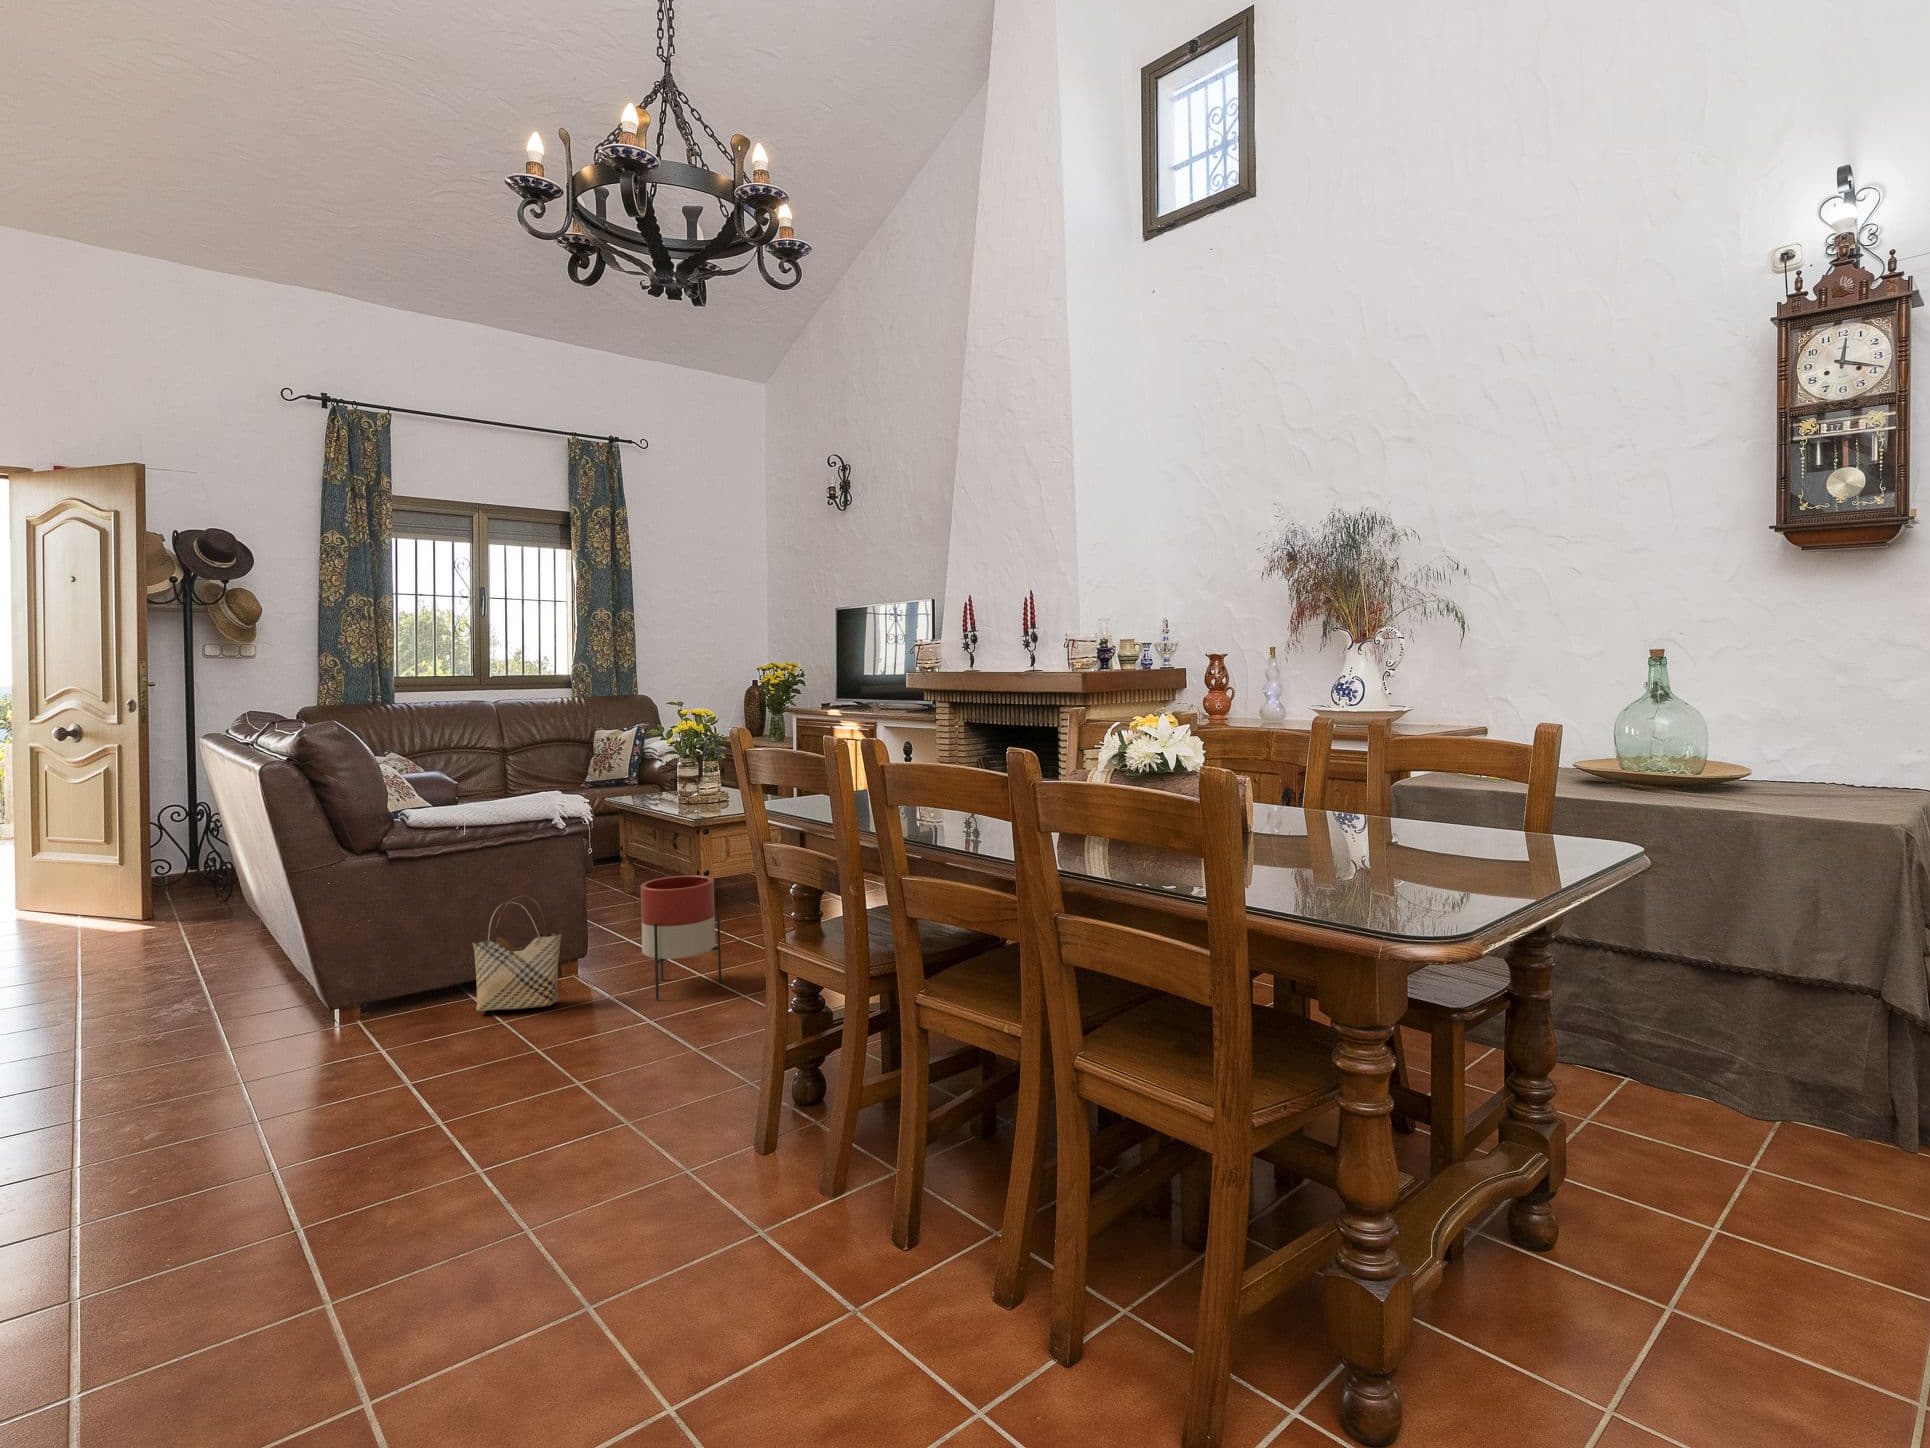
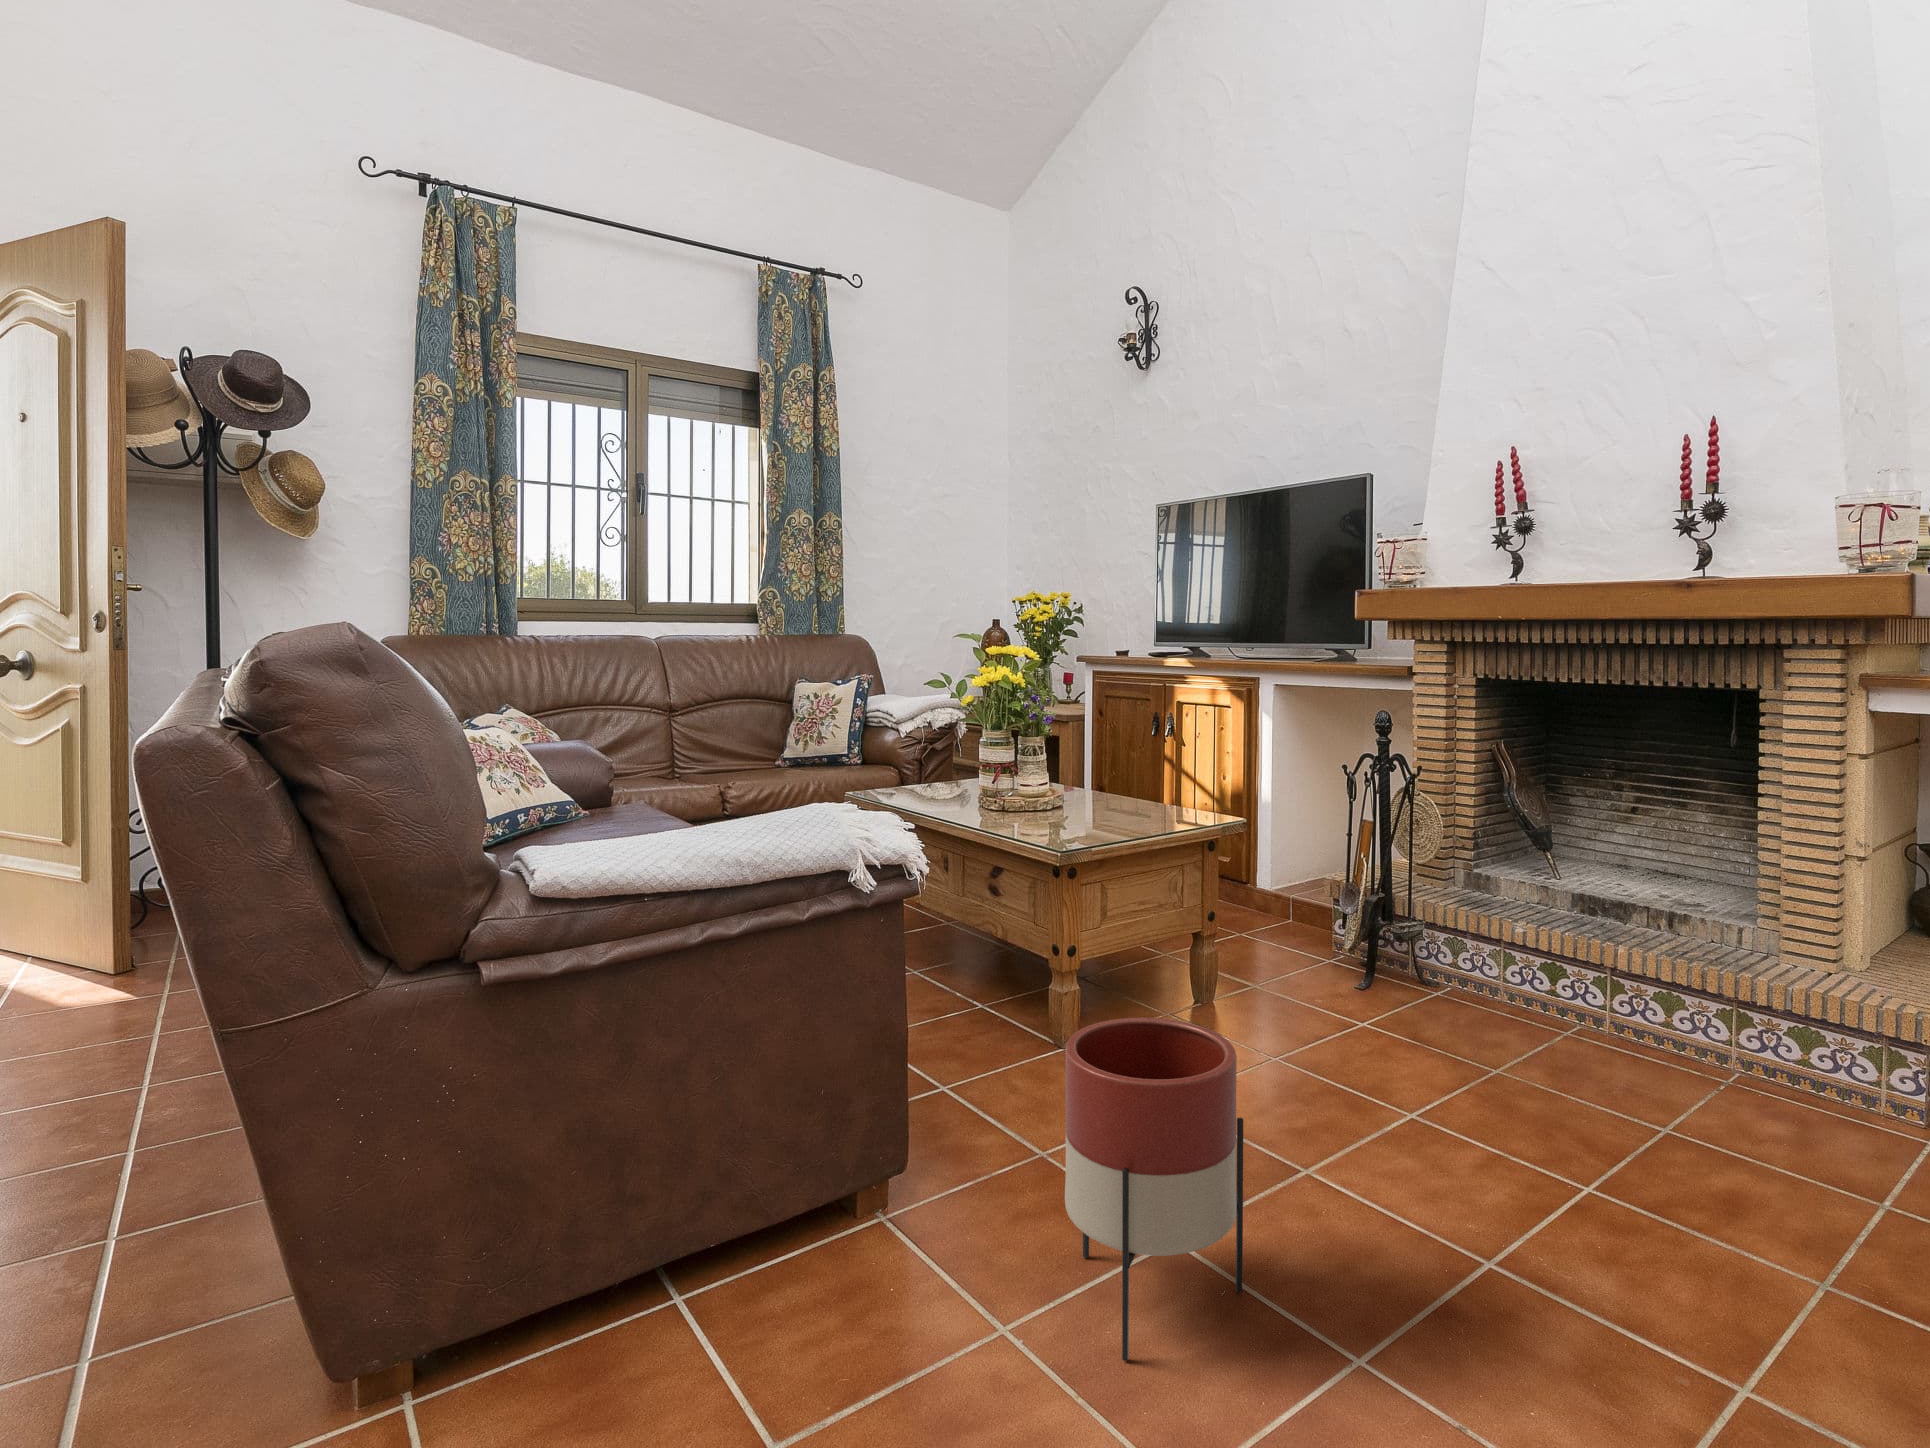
woven basket: present [472,895,561,1011] -> none [681,1070,890,1385]

